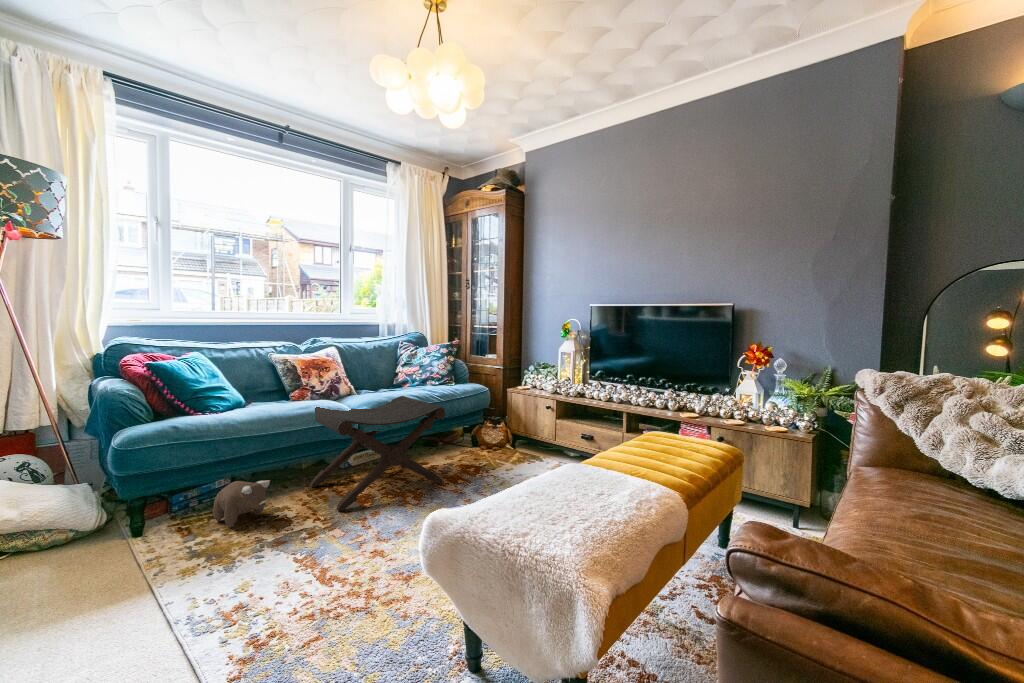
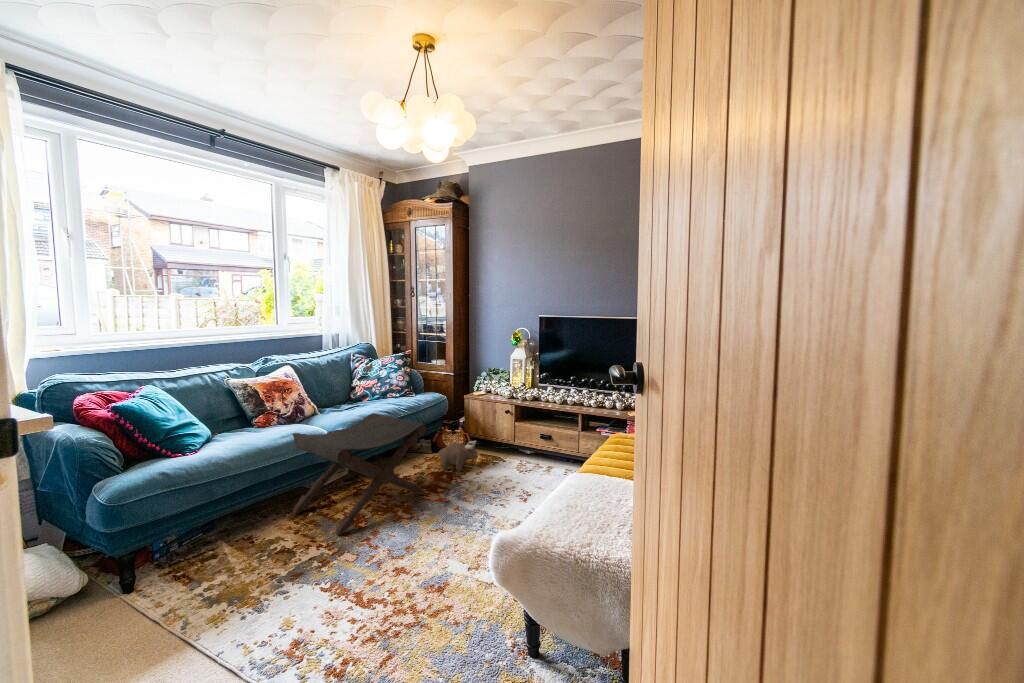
plush toy: present [213,480,270,527] -> present [439,441,479,471]

